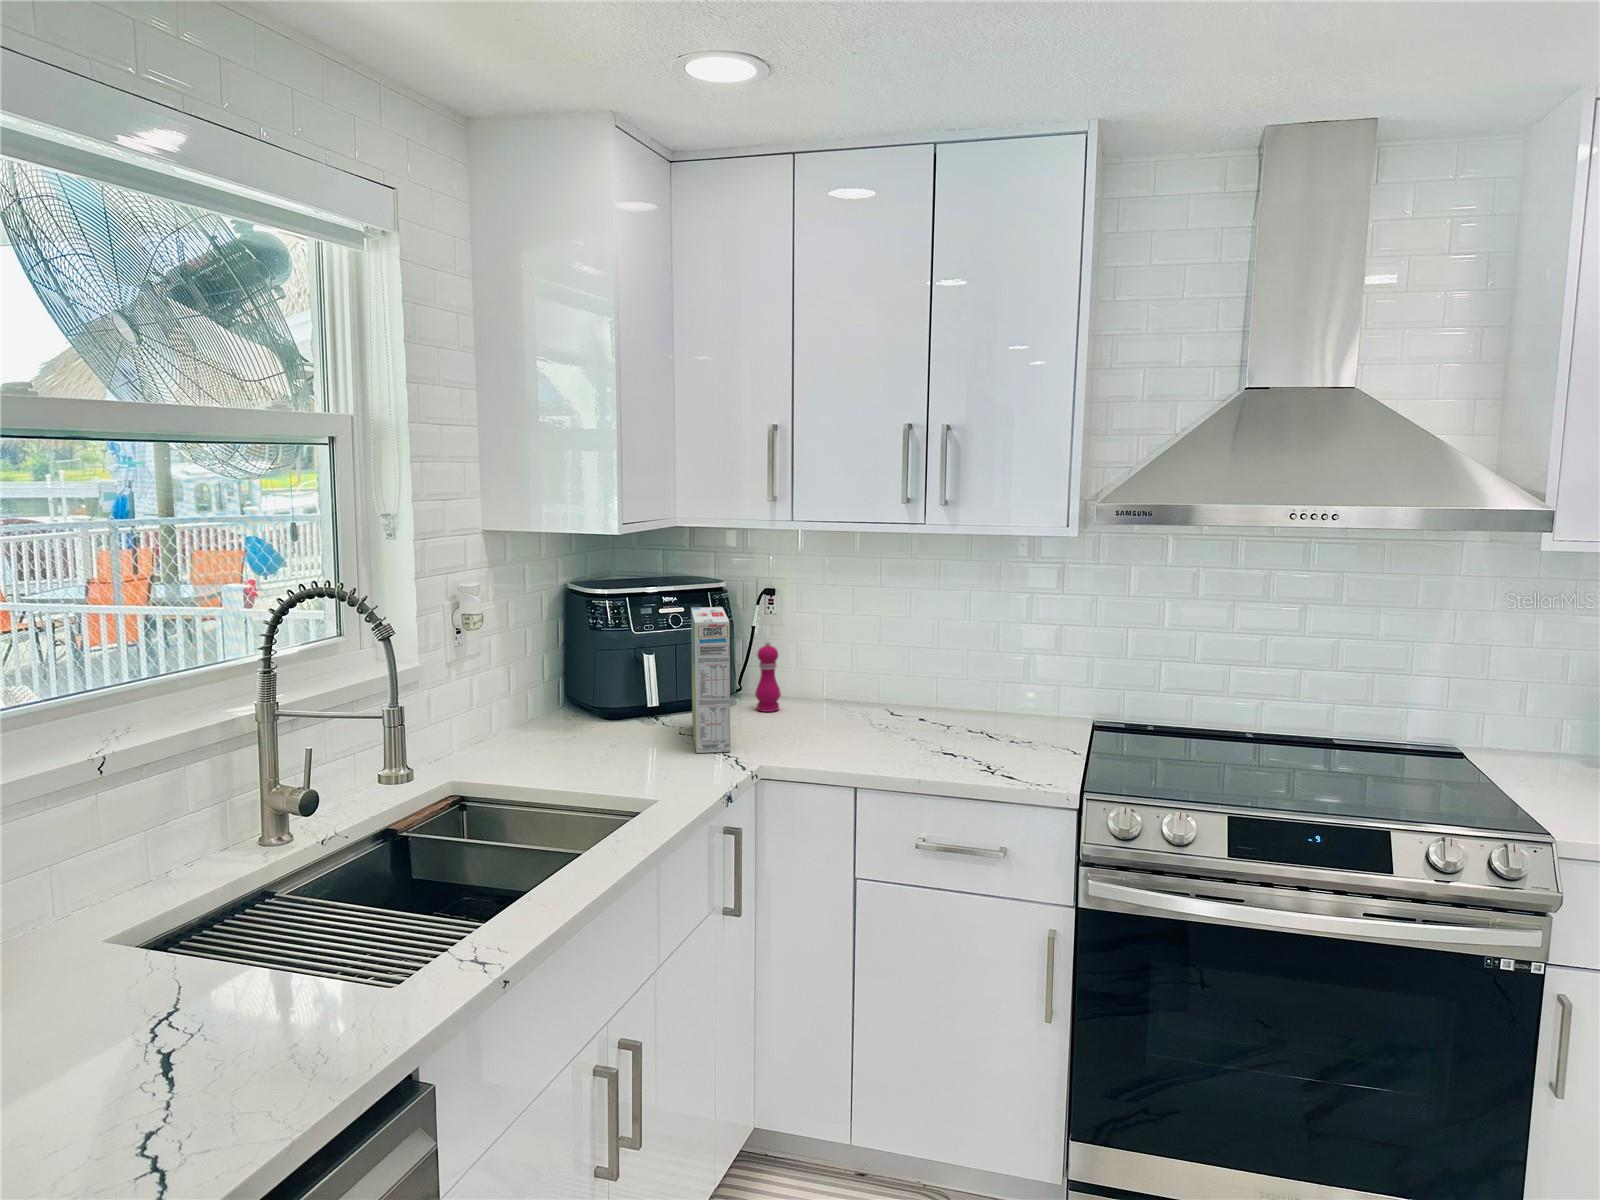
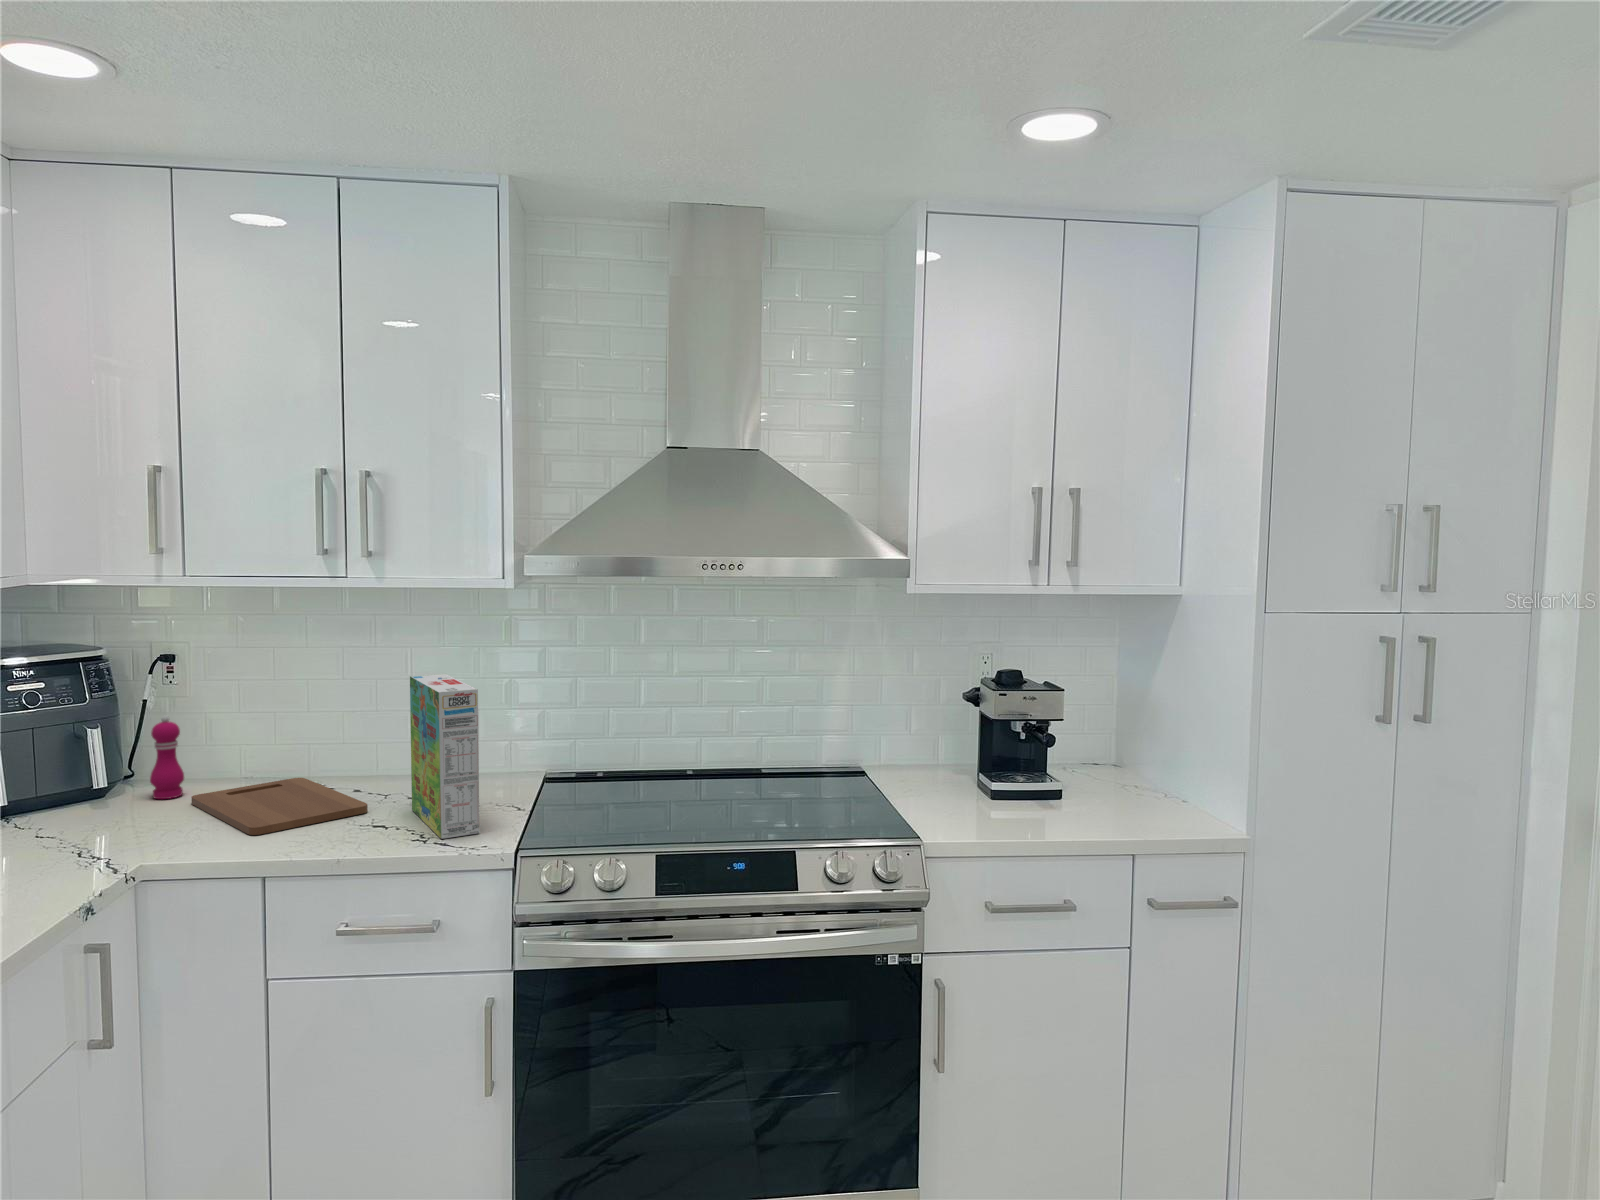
cereal box: present [691,607,730,753] -> present [410,674,480,839]
cutting board: none [788,703,935,751] -> present [191,778,368,835]

